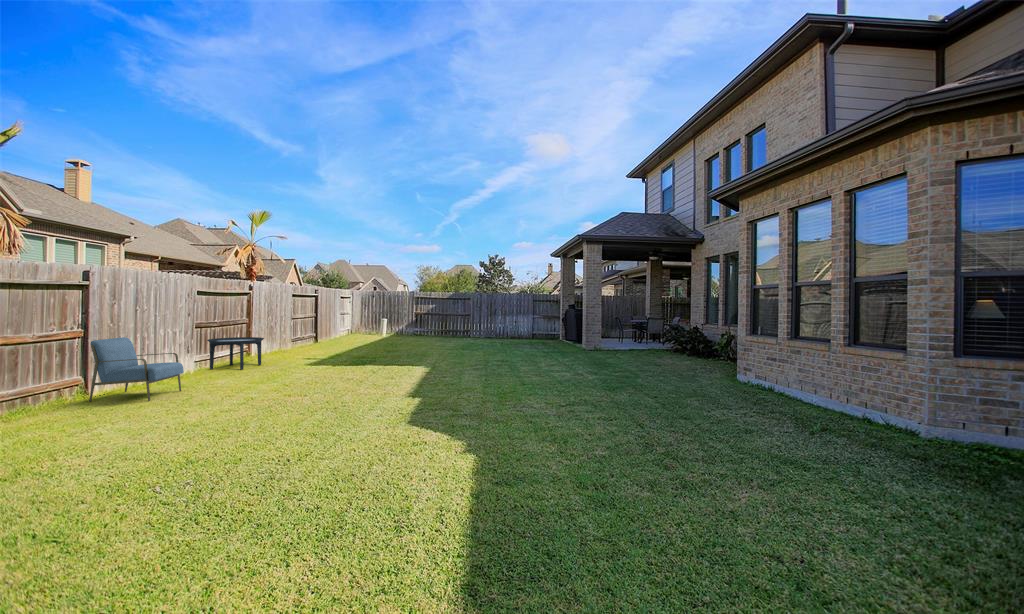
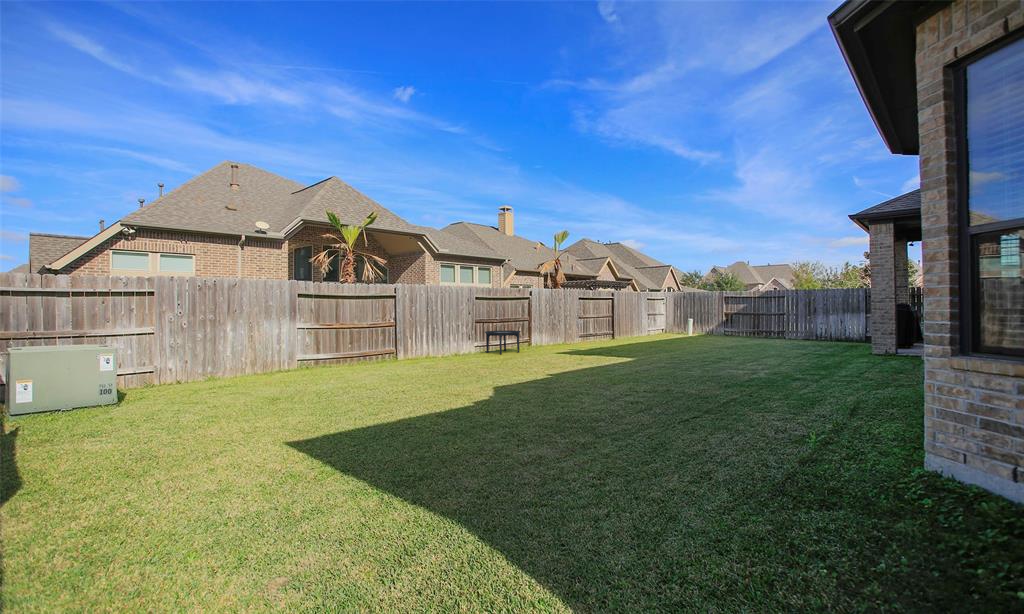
chair: present [89,337,184,402] -> none [396,327,439,366]

